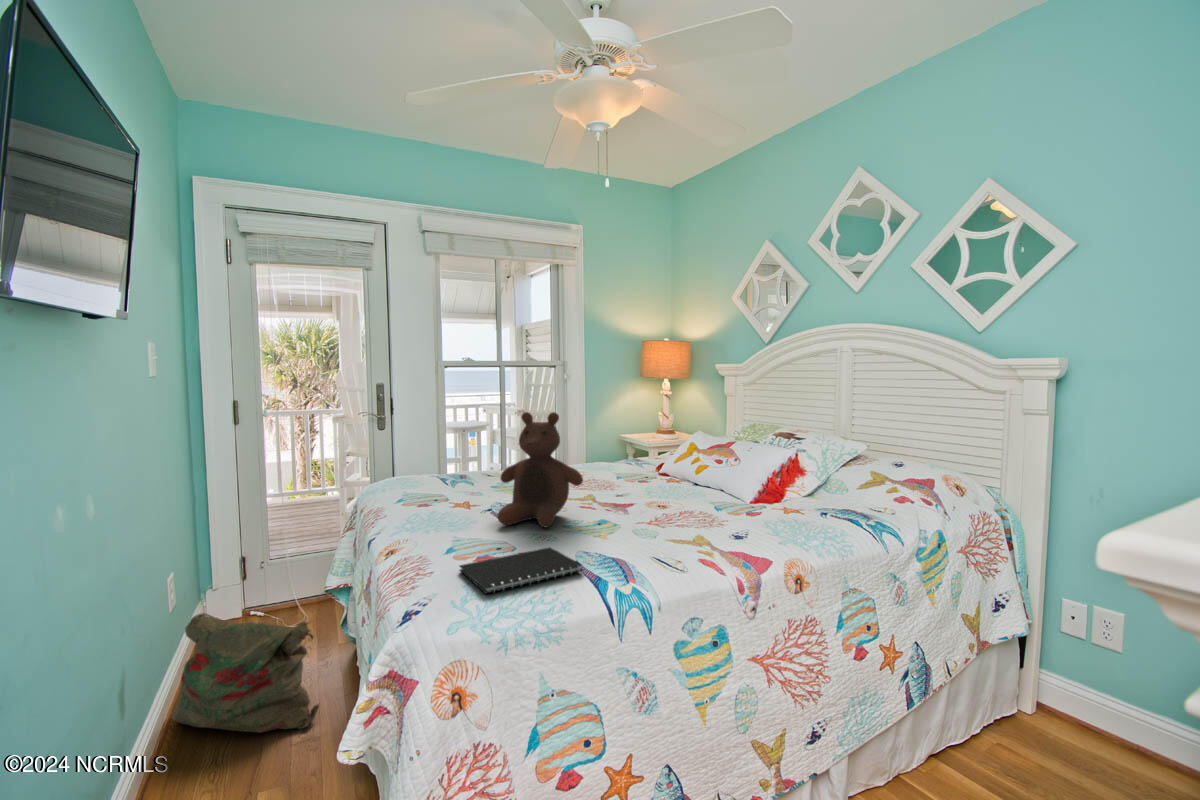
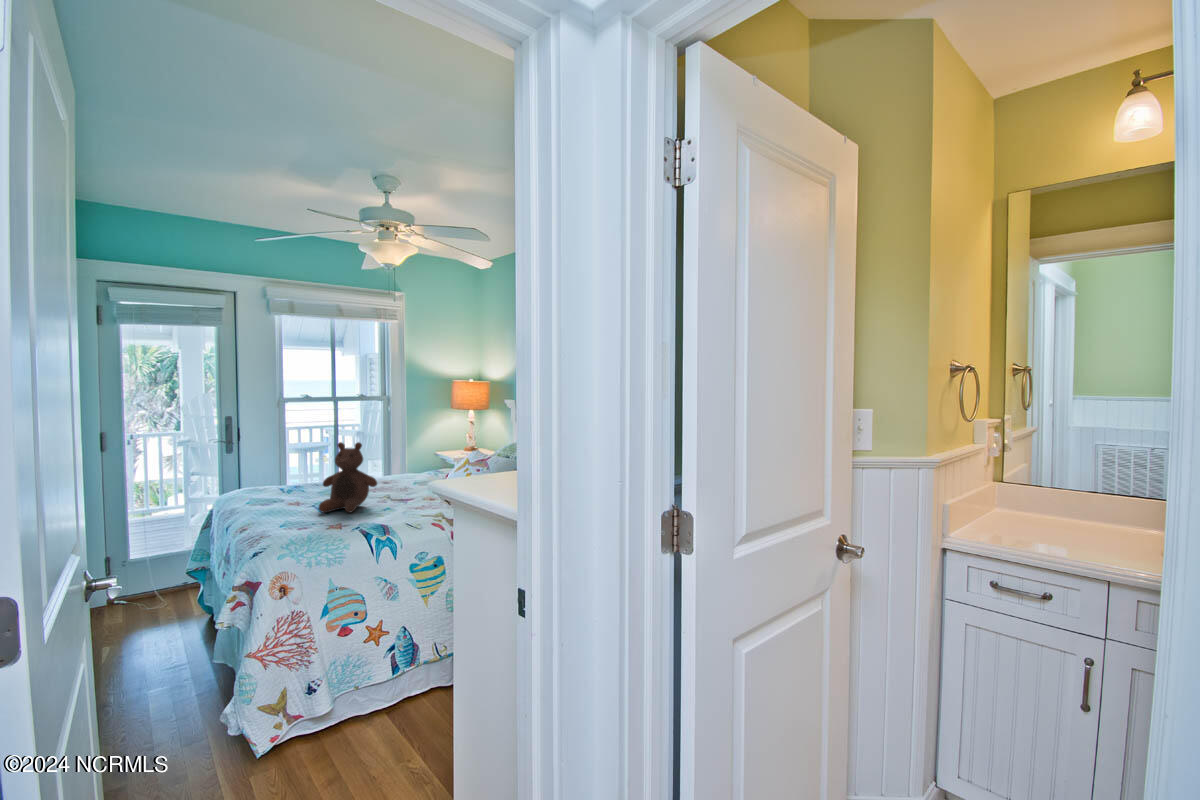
notebook: present [460,547,583,593] -> none [288,522,363,544]
bag: present [171,613,319,733] -> none [64,587,186,665]

